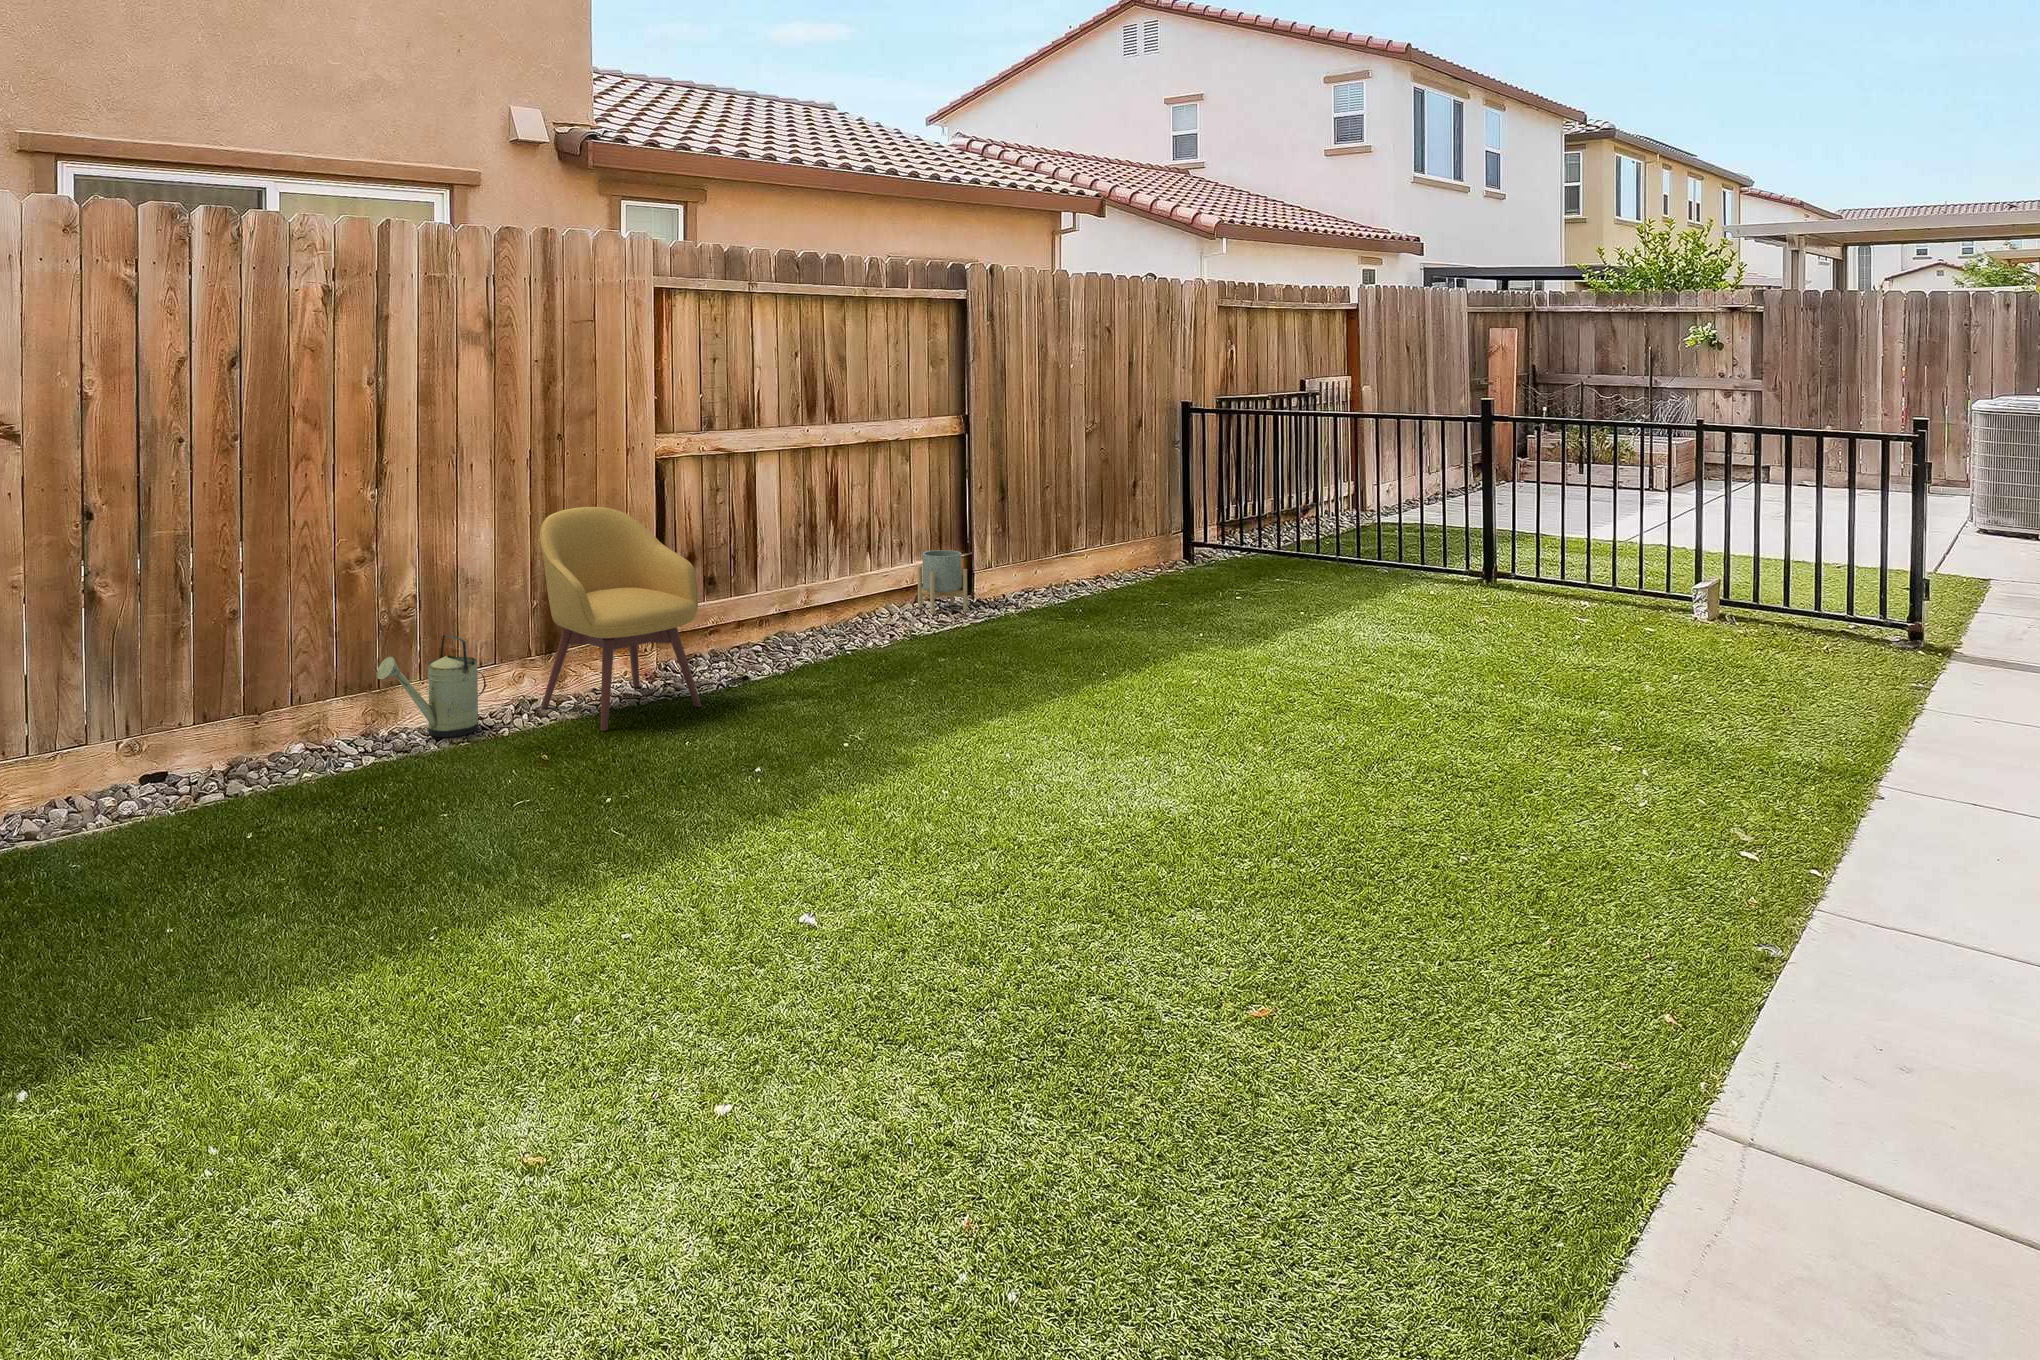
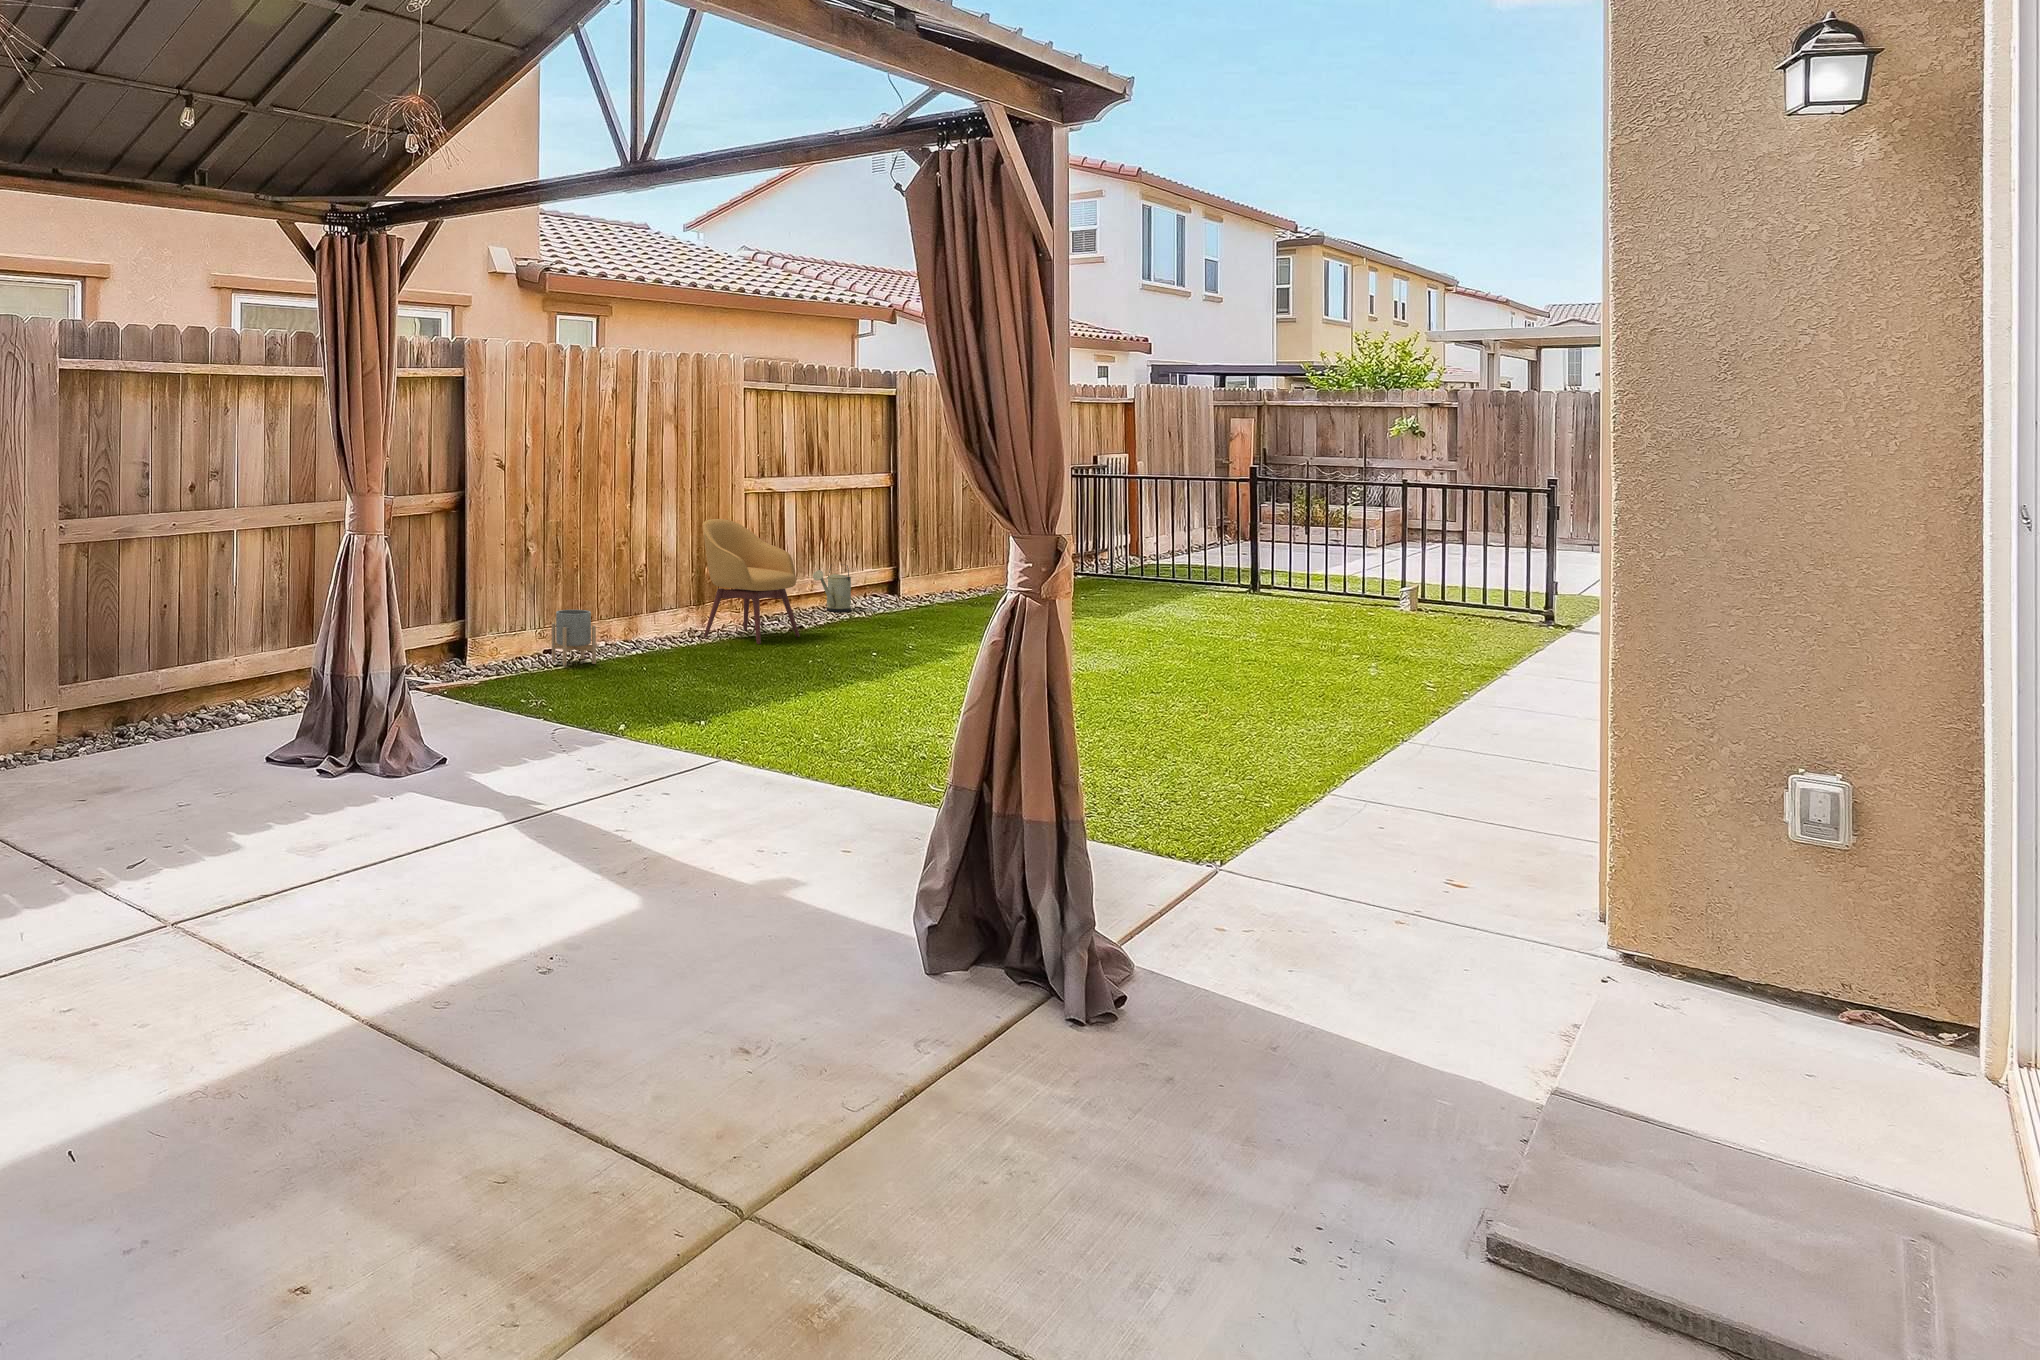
planter: present [918,550,967,615] -> present [552,610,596,666]
watering can: present [377,635,486,737] -> present [813,564,851,612]

